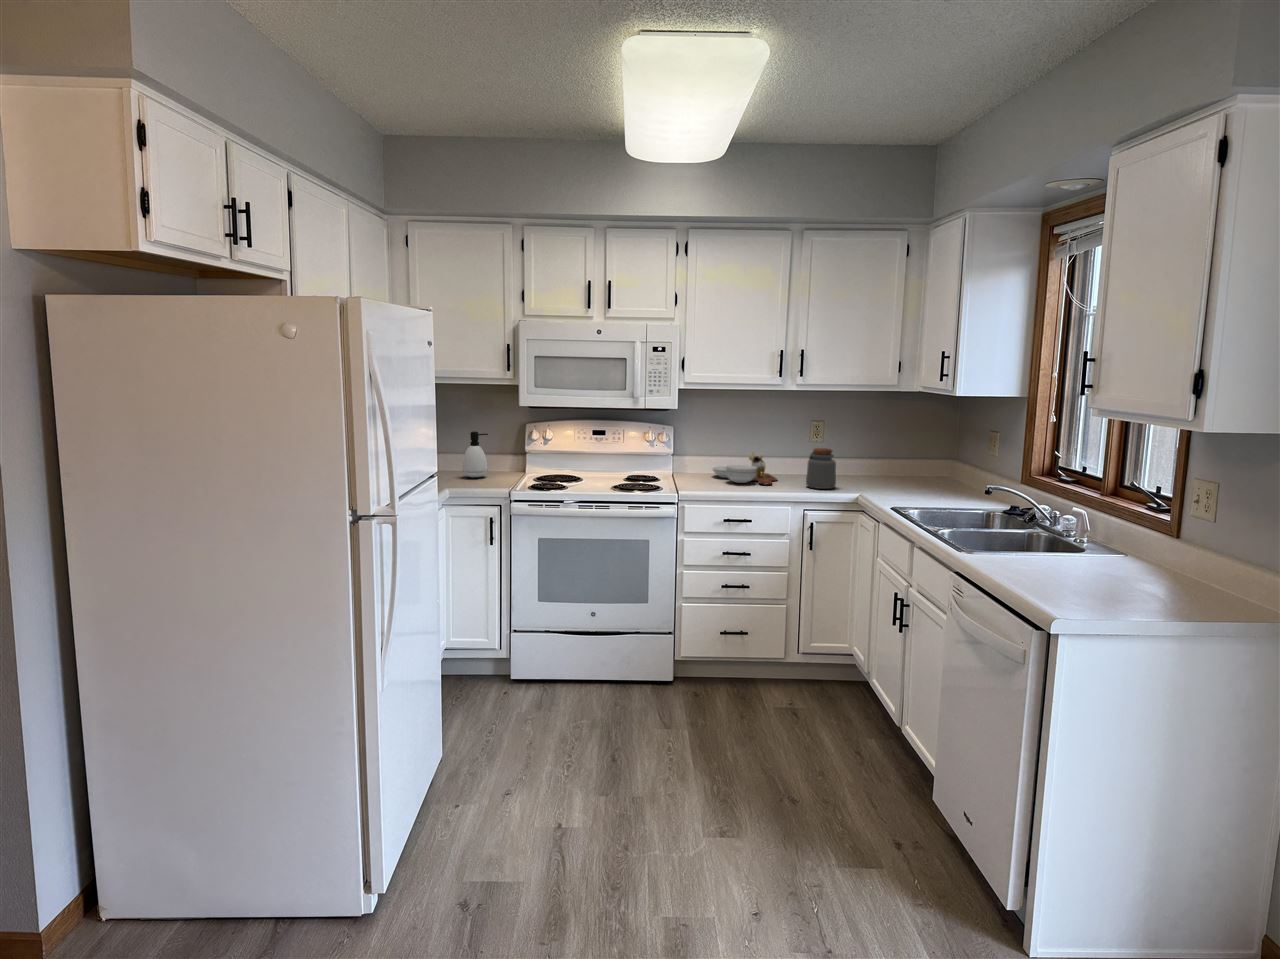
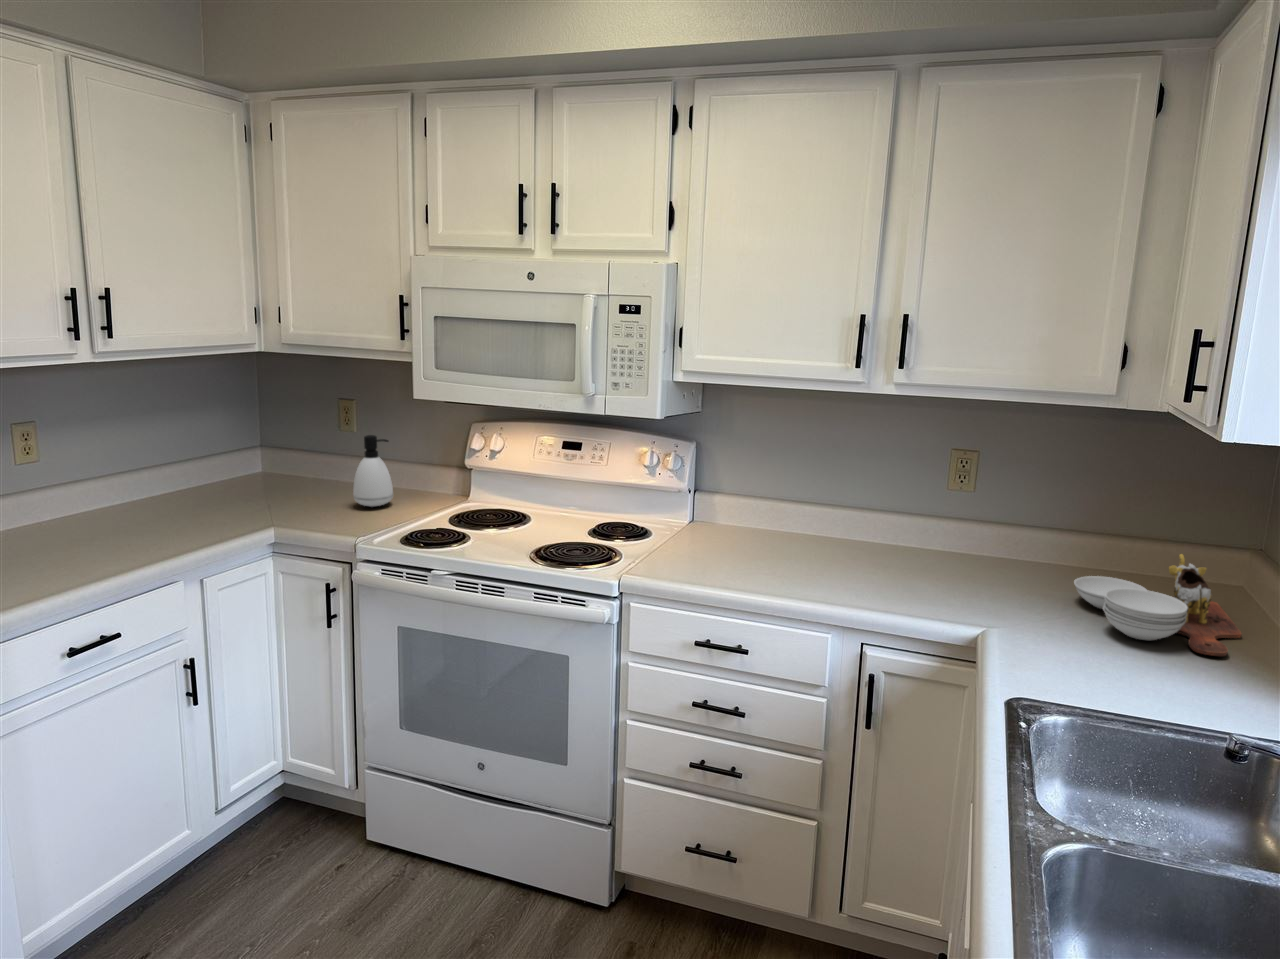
jar: present [806,448,836,489] -> none [885,516,948,604]
cutting board: present [713,452,777,484] -> present [1074,554,1242,656]

